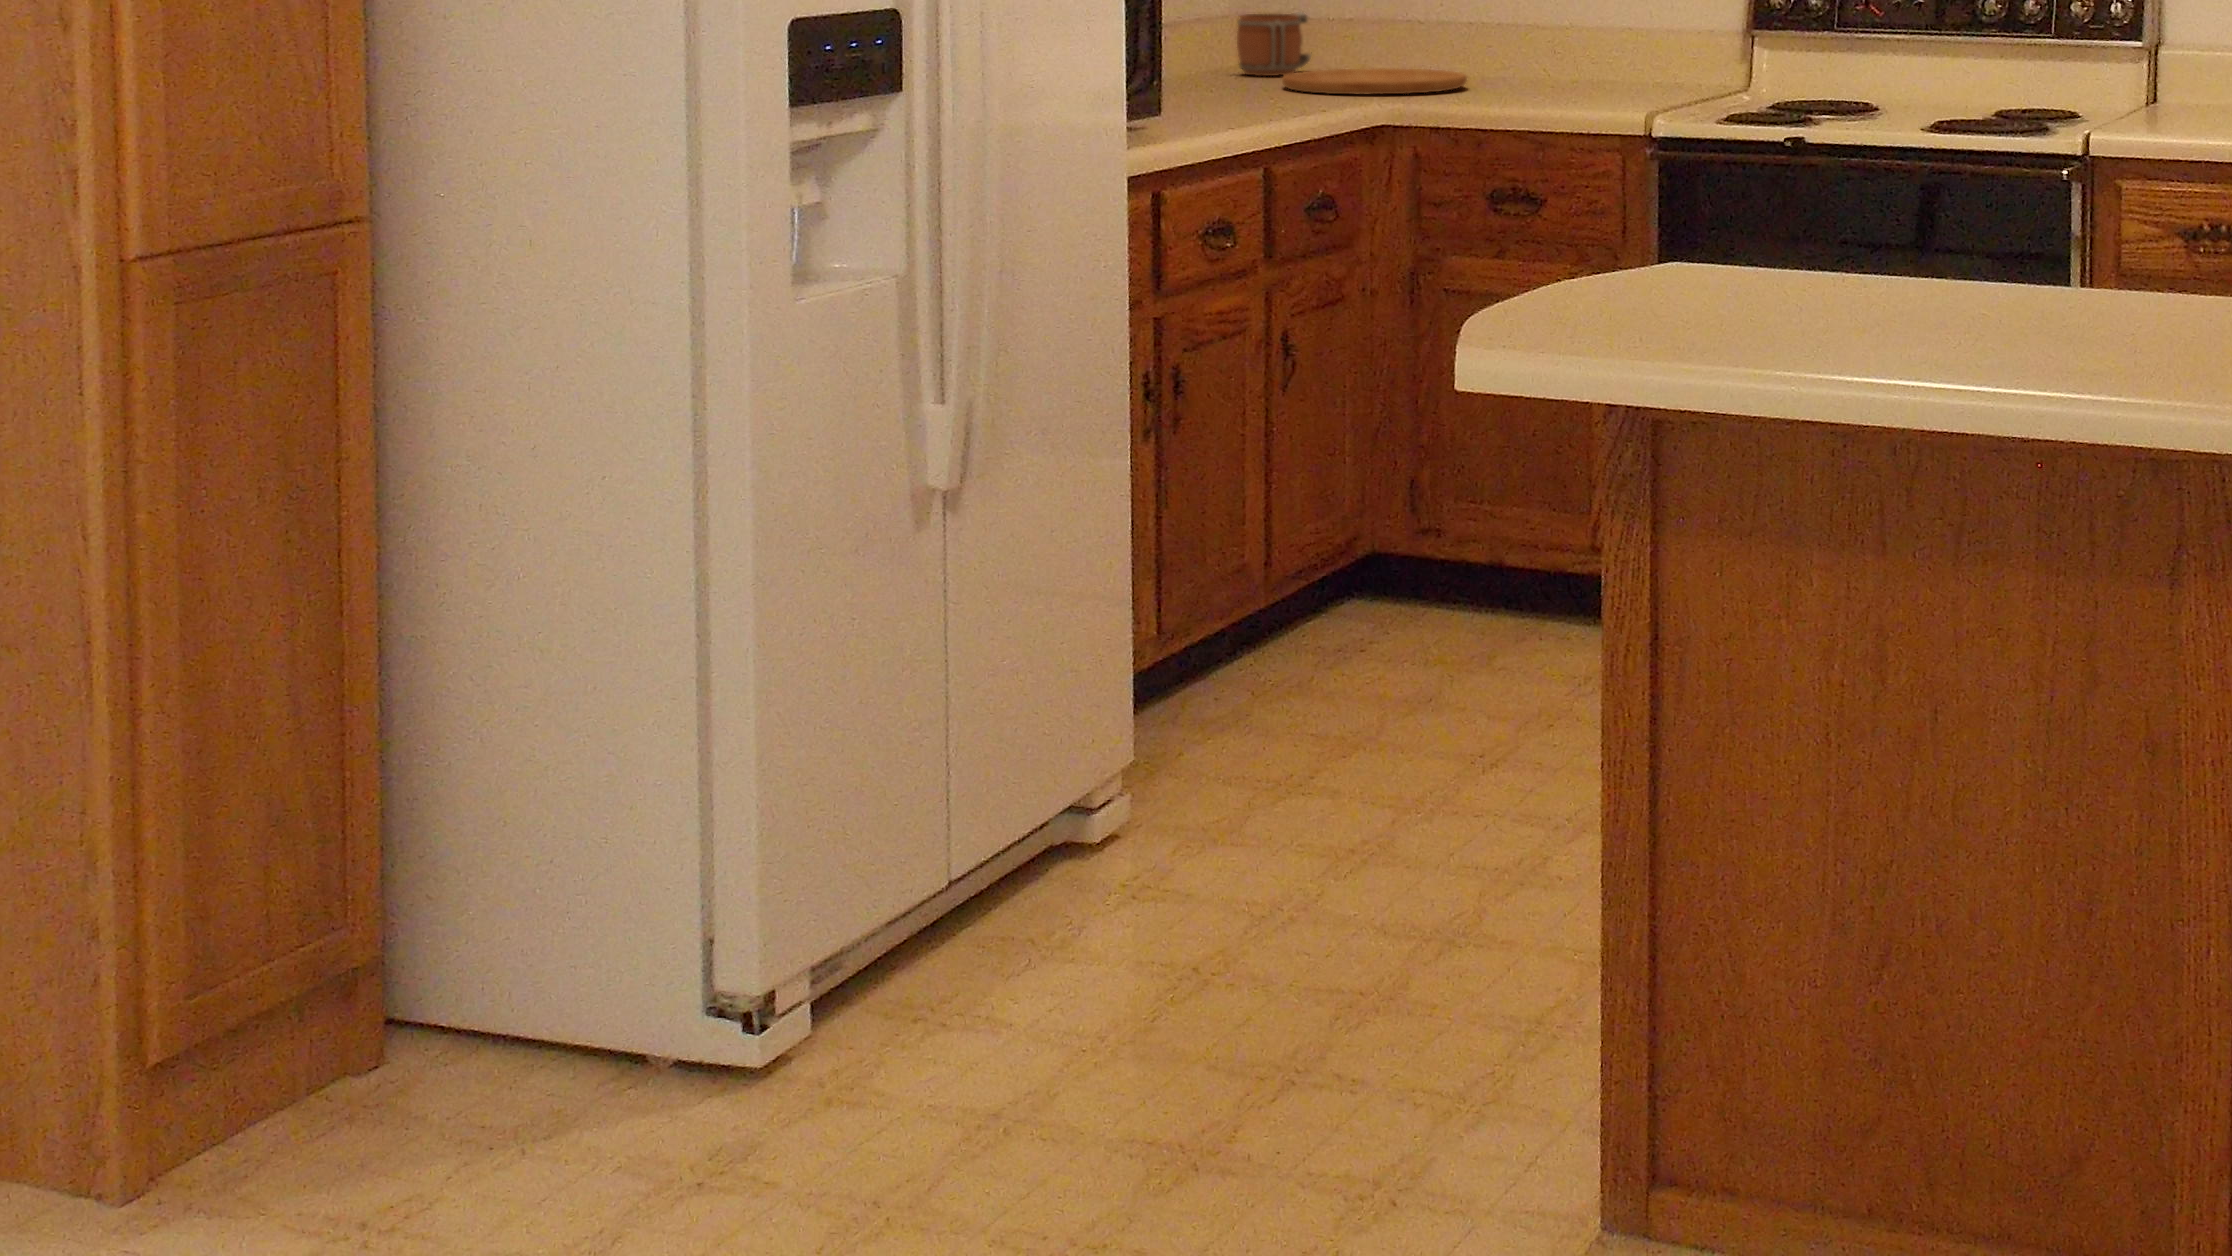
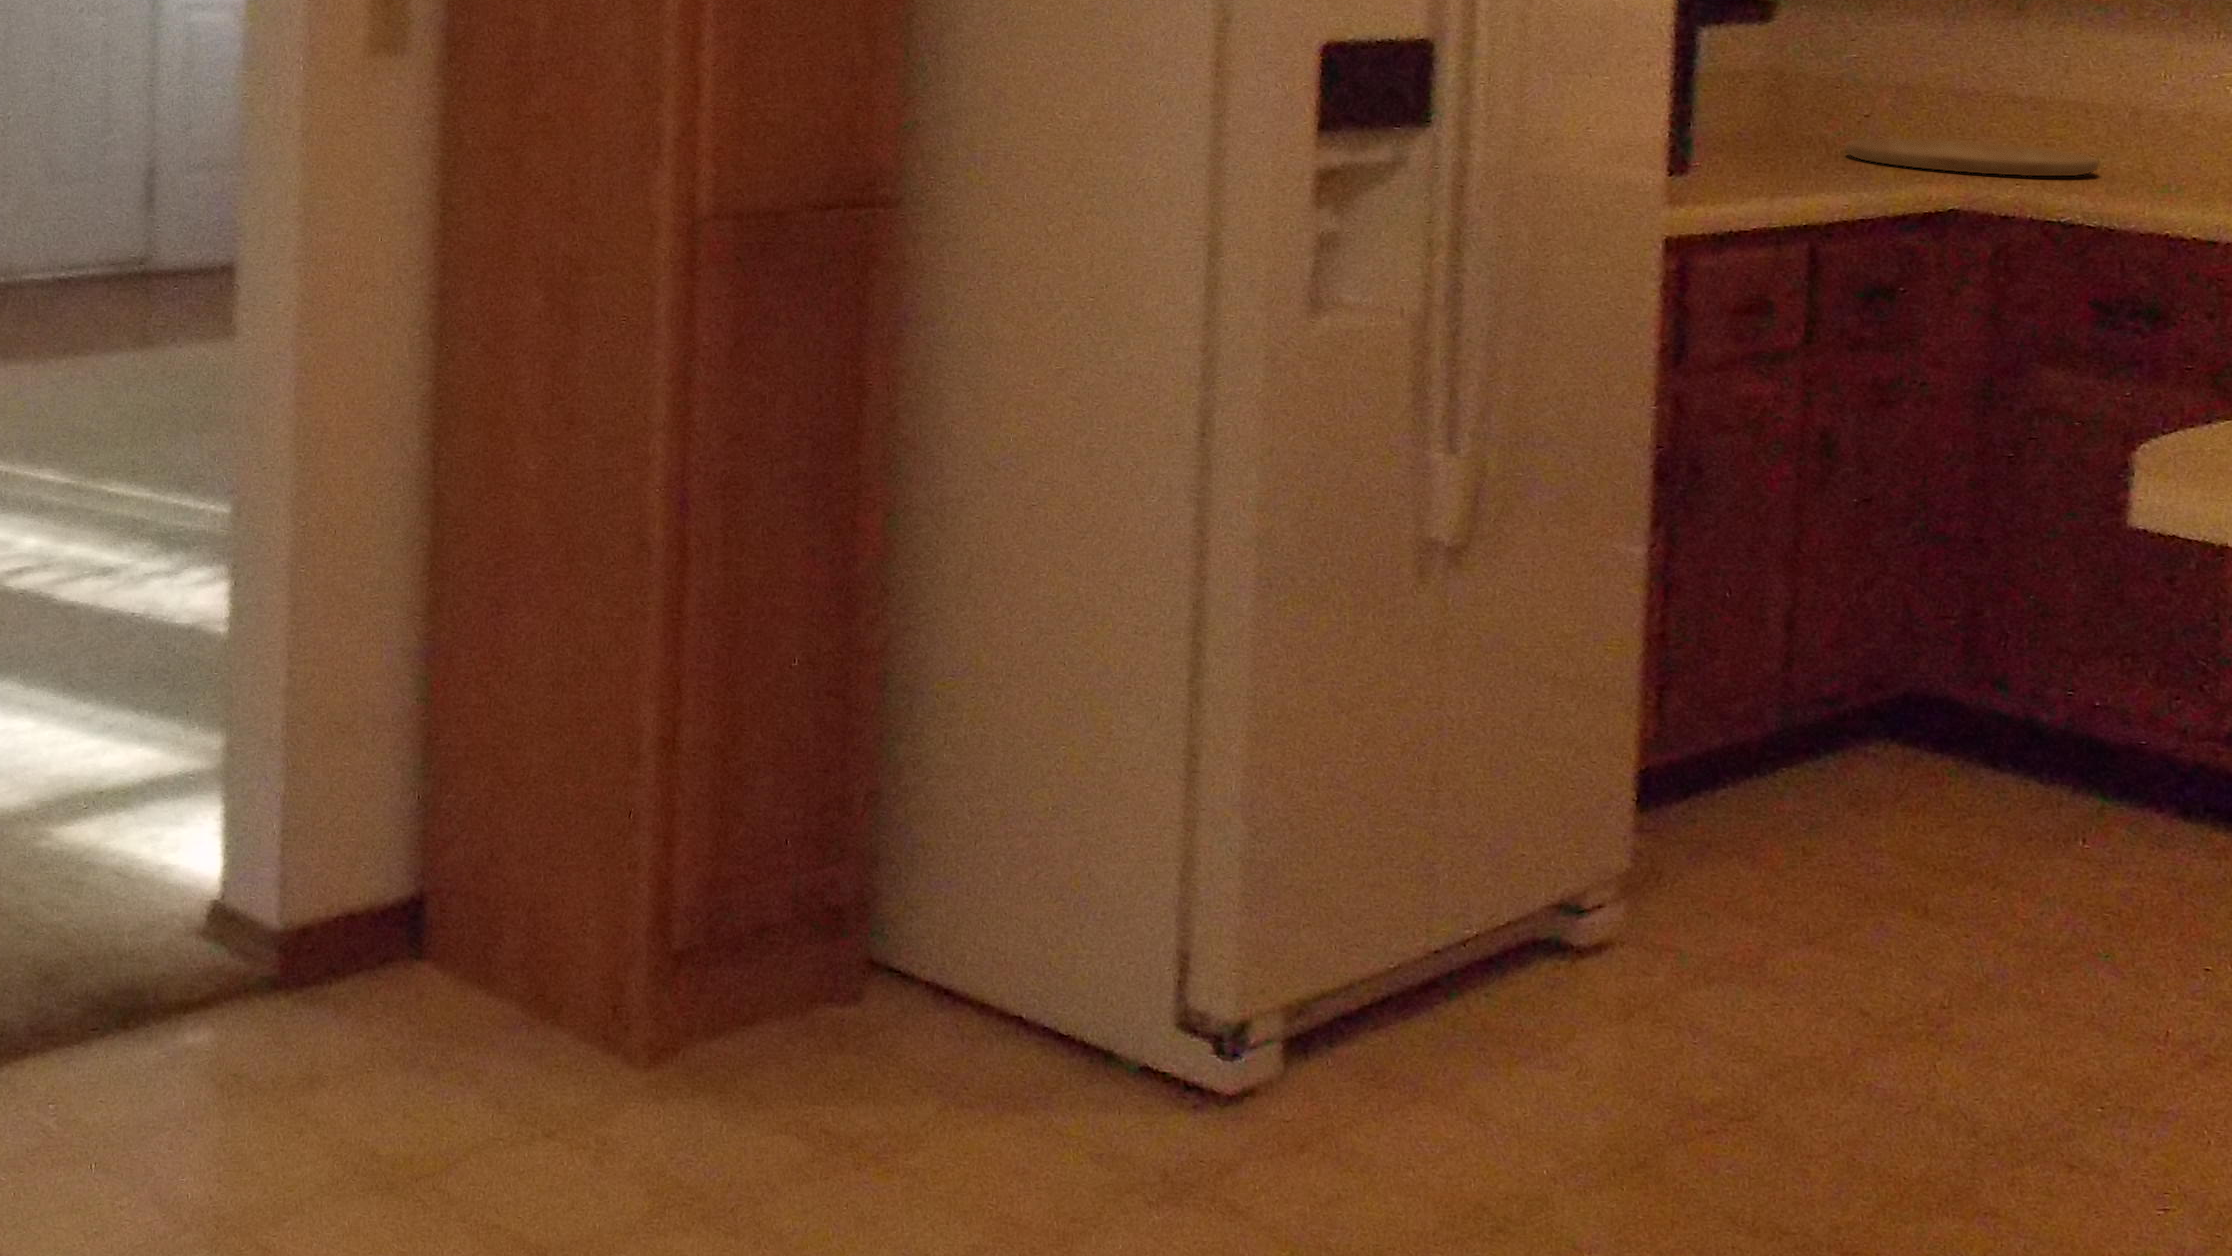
mug: present [1237,12,1311,76] -> none [1786,67,1885,141]

